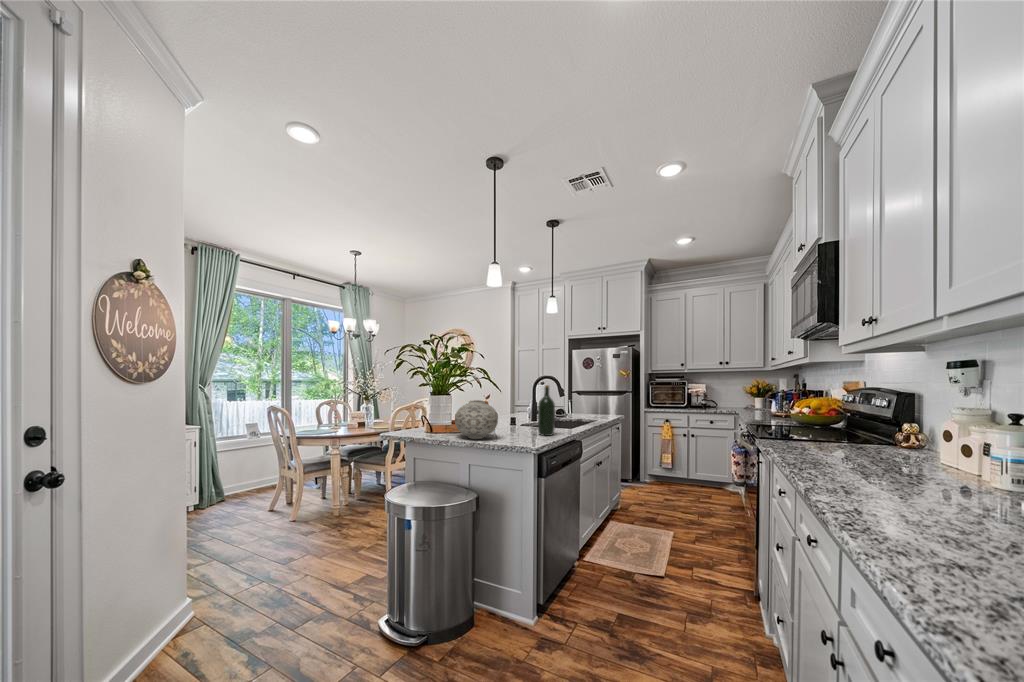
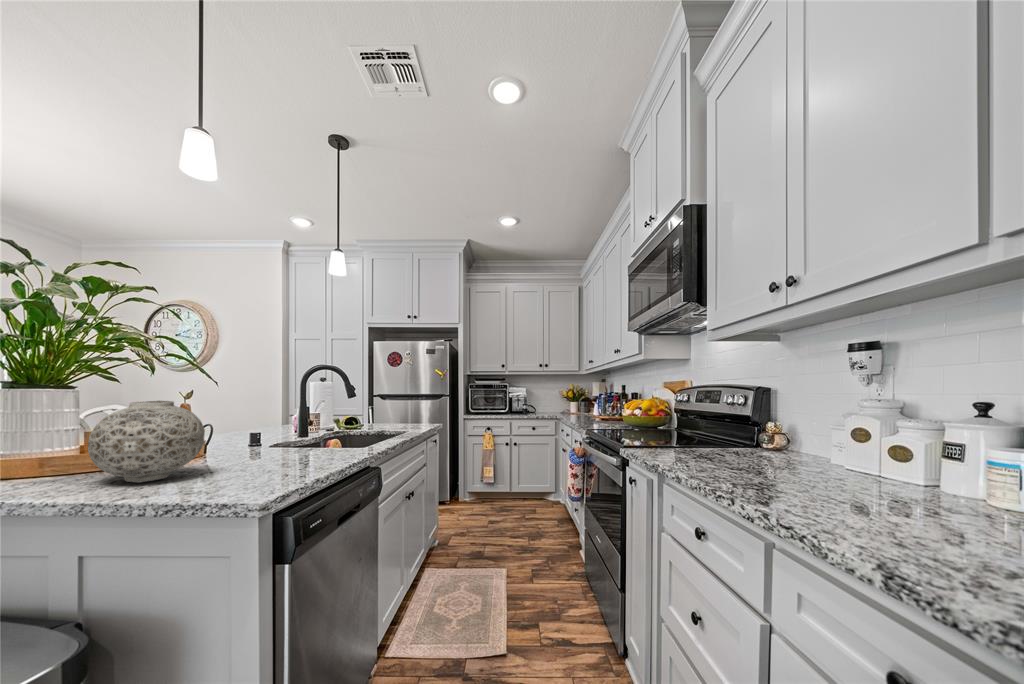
wine bottle: present [538,385,555,436] -> none [299,372,332,460]

